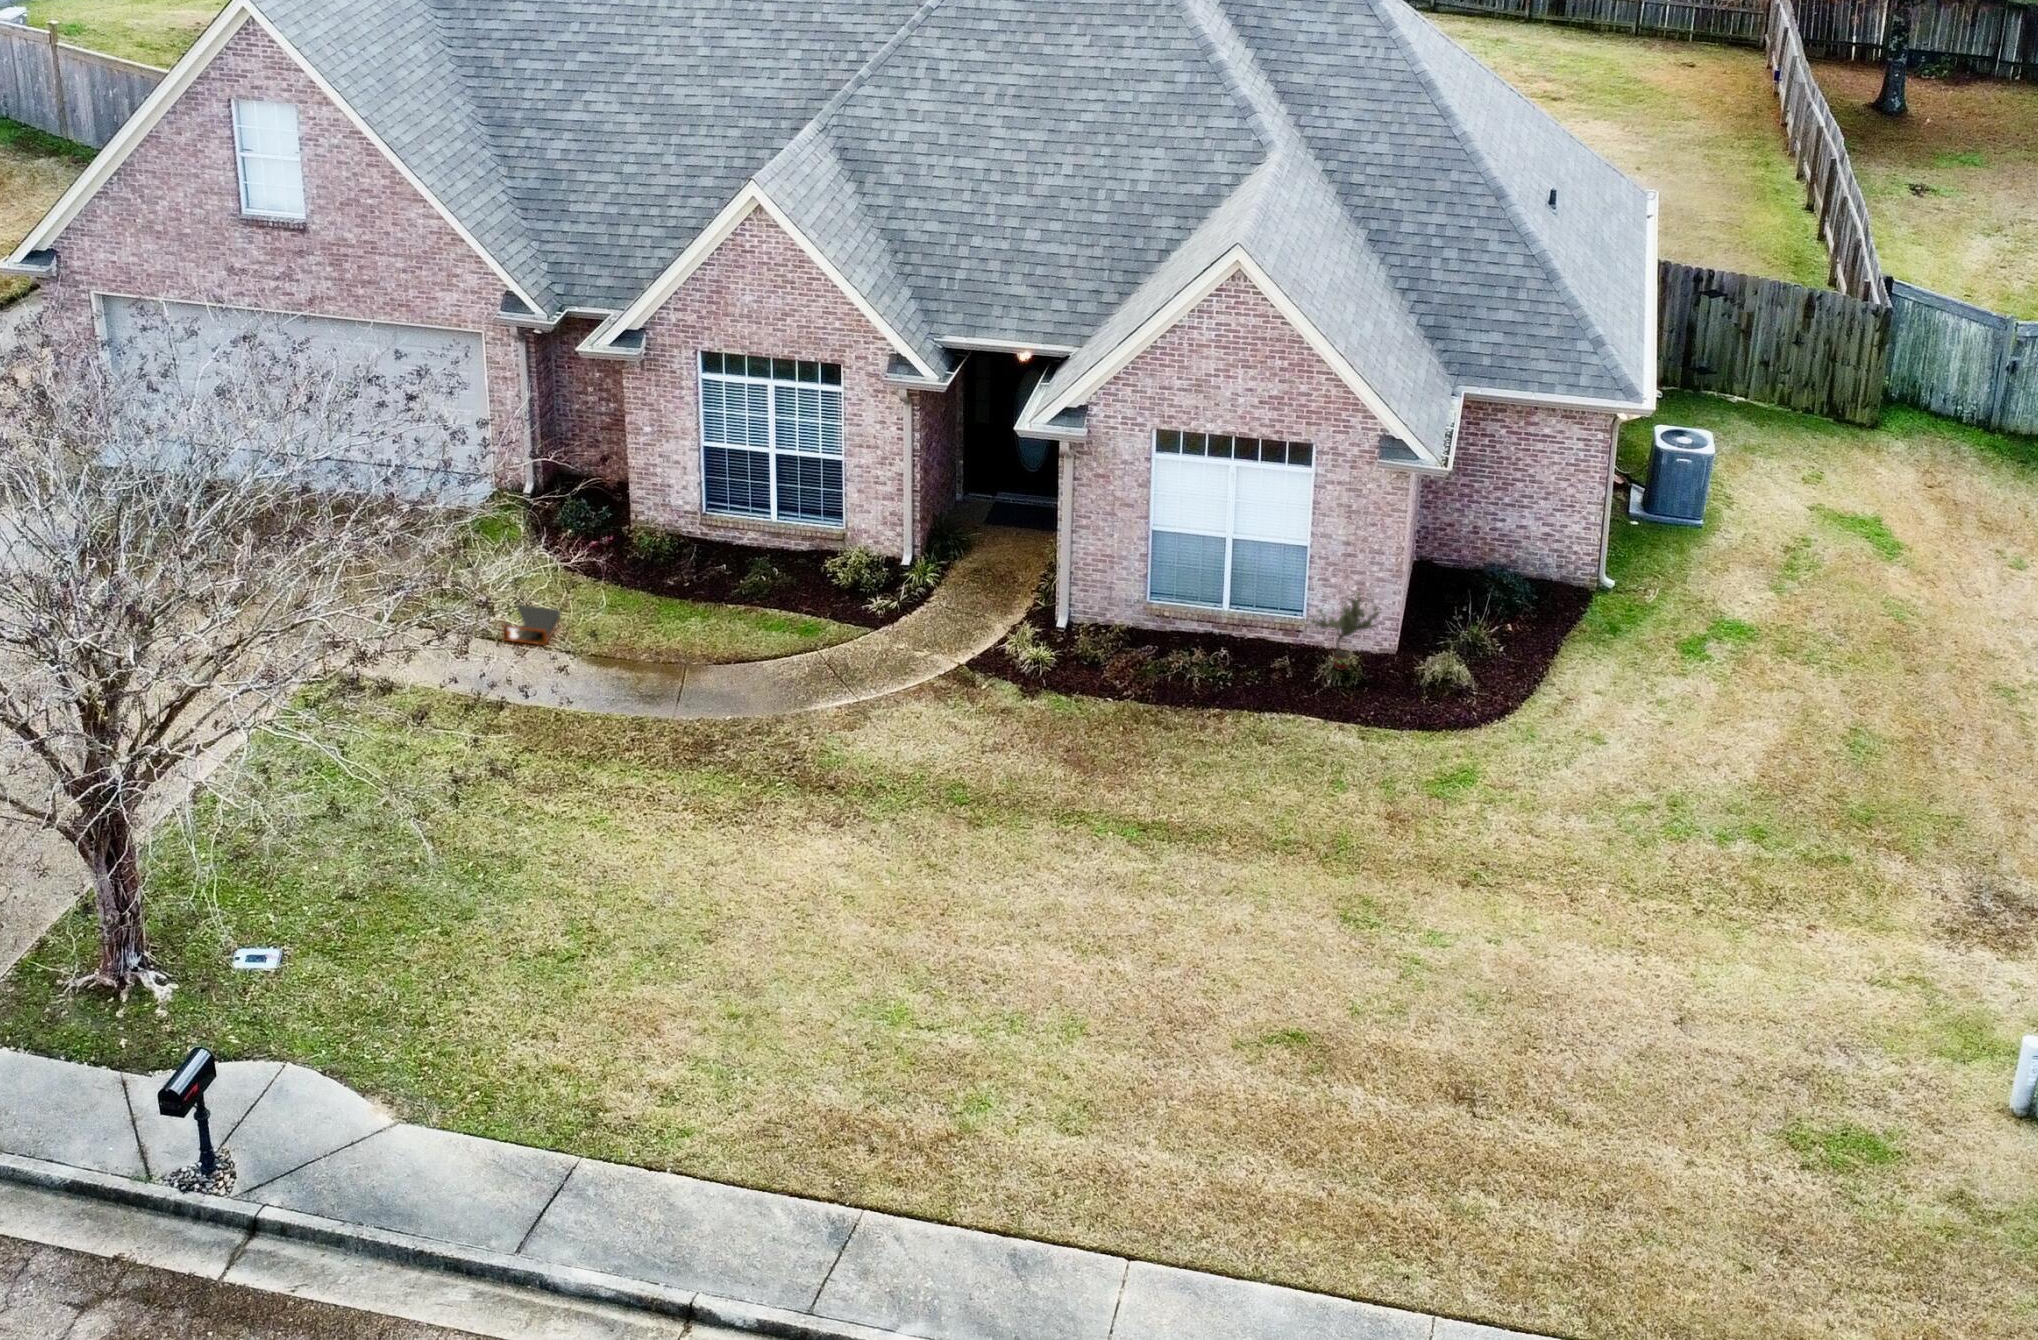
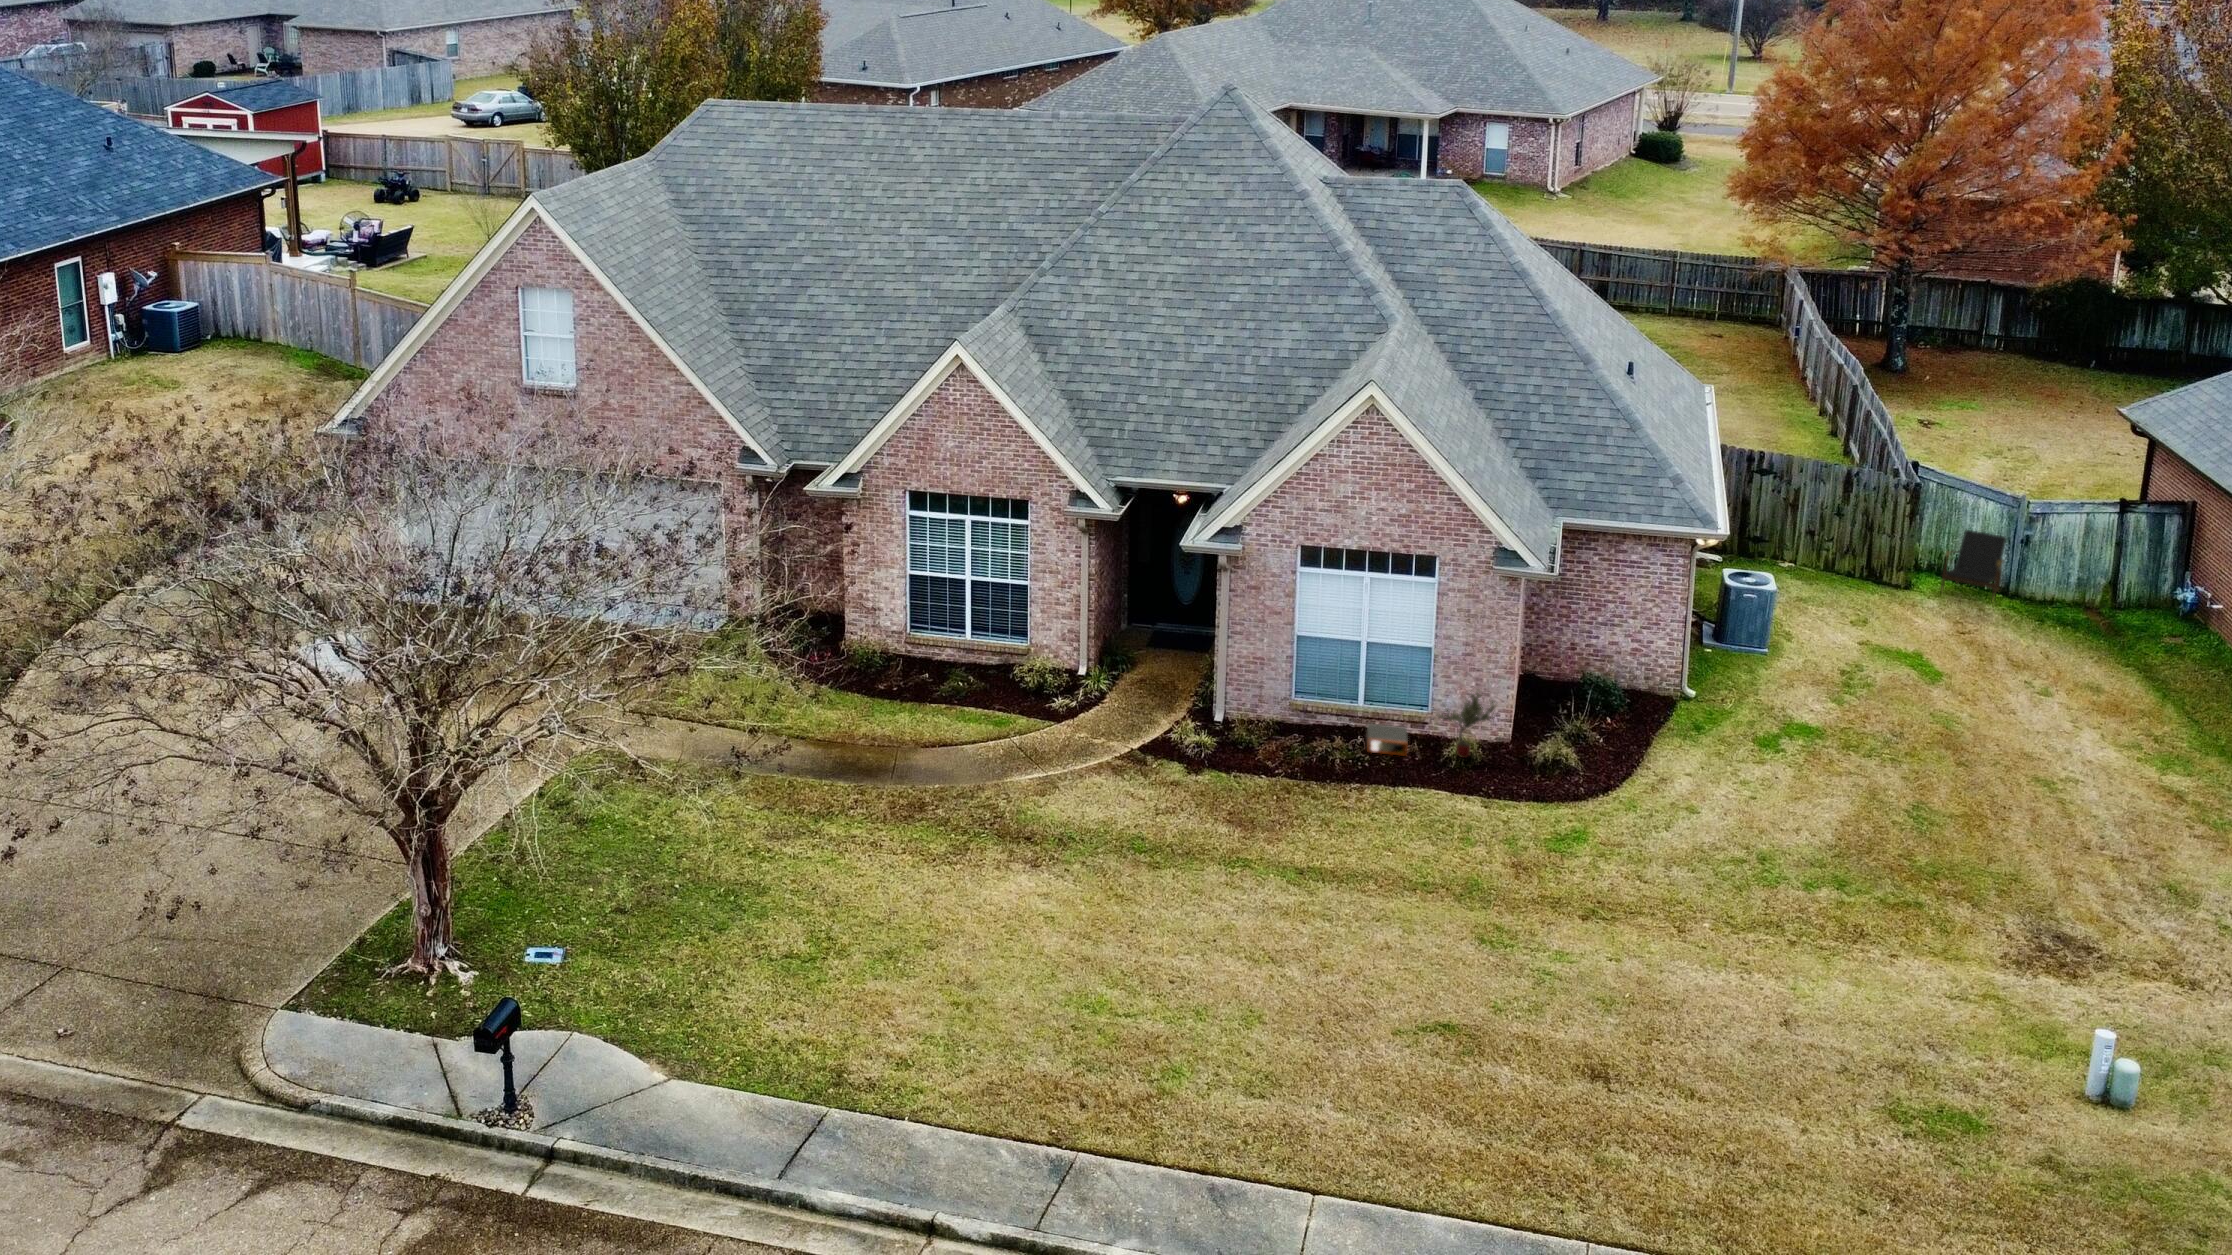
lounge chair: none [1914,357,1994,446] -> present [1941,530,2006,601]
storage box: present [502,605,560,645] -> present [1367,723,1408,756]

